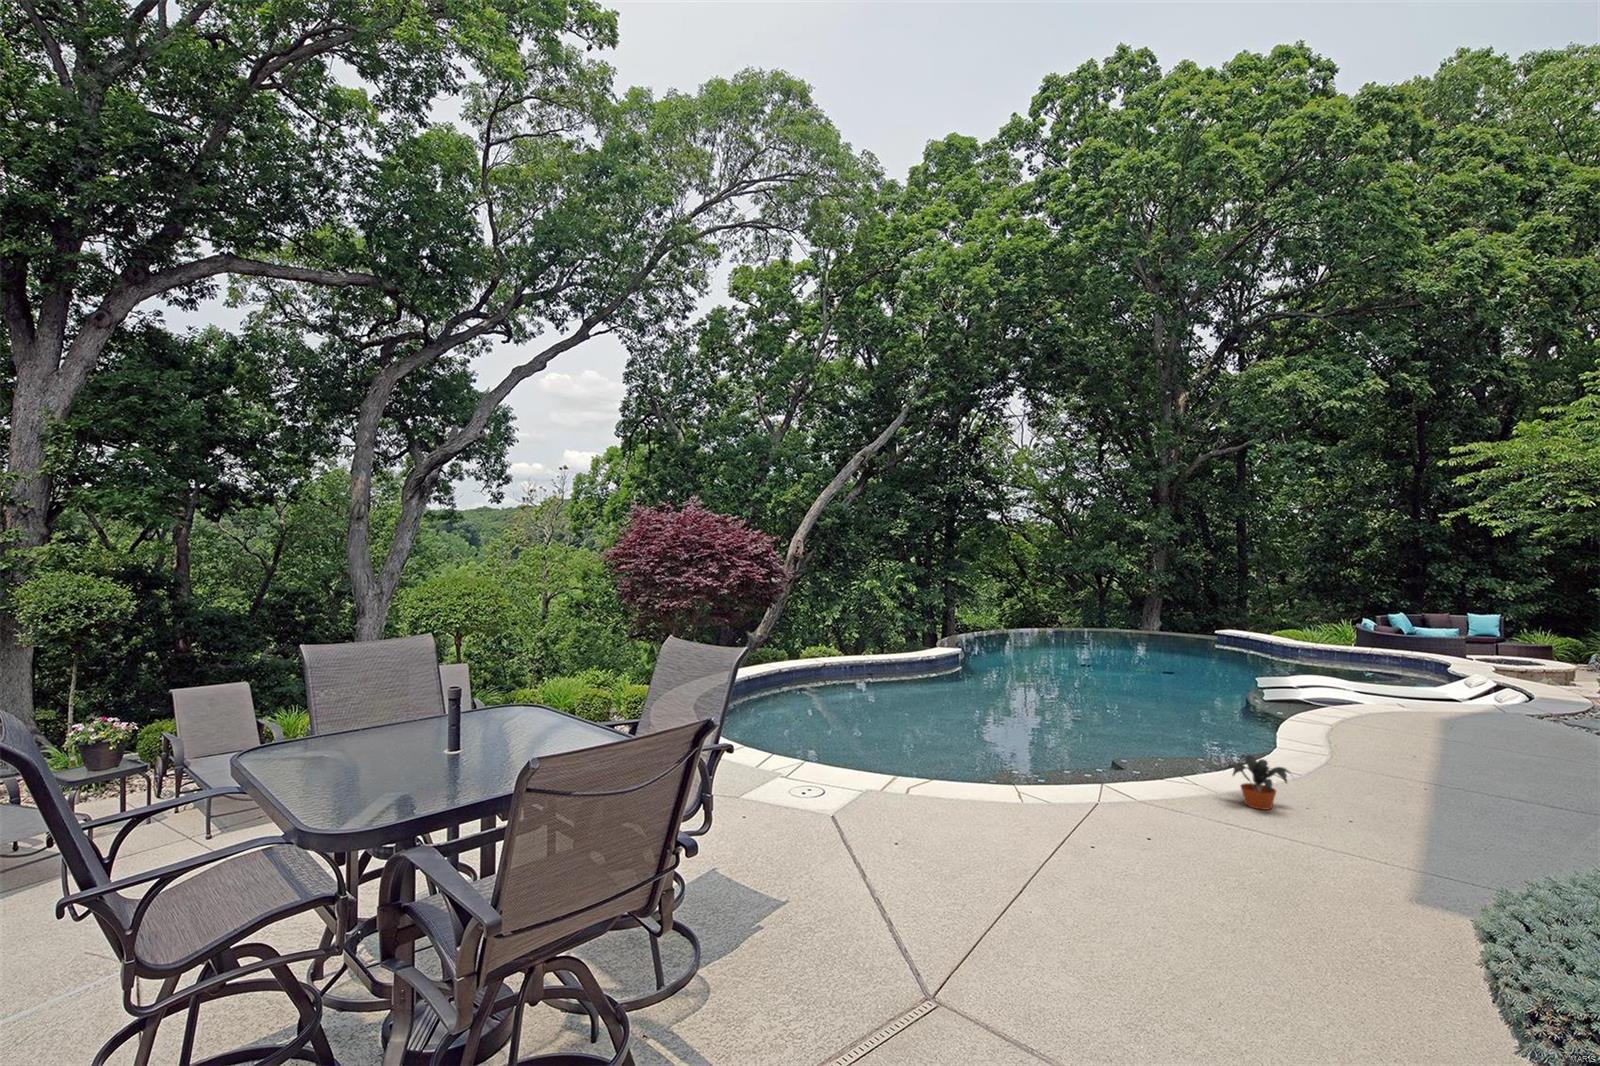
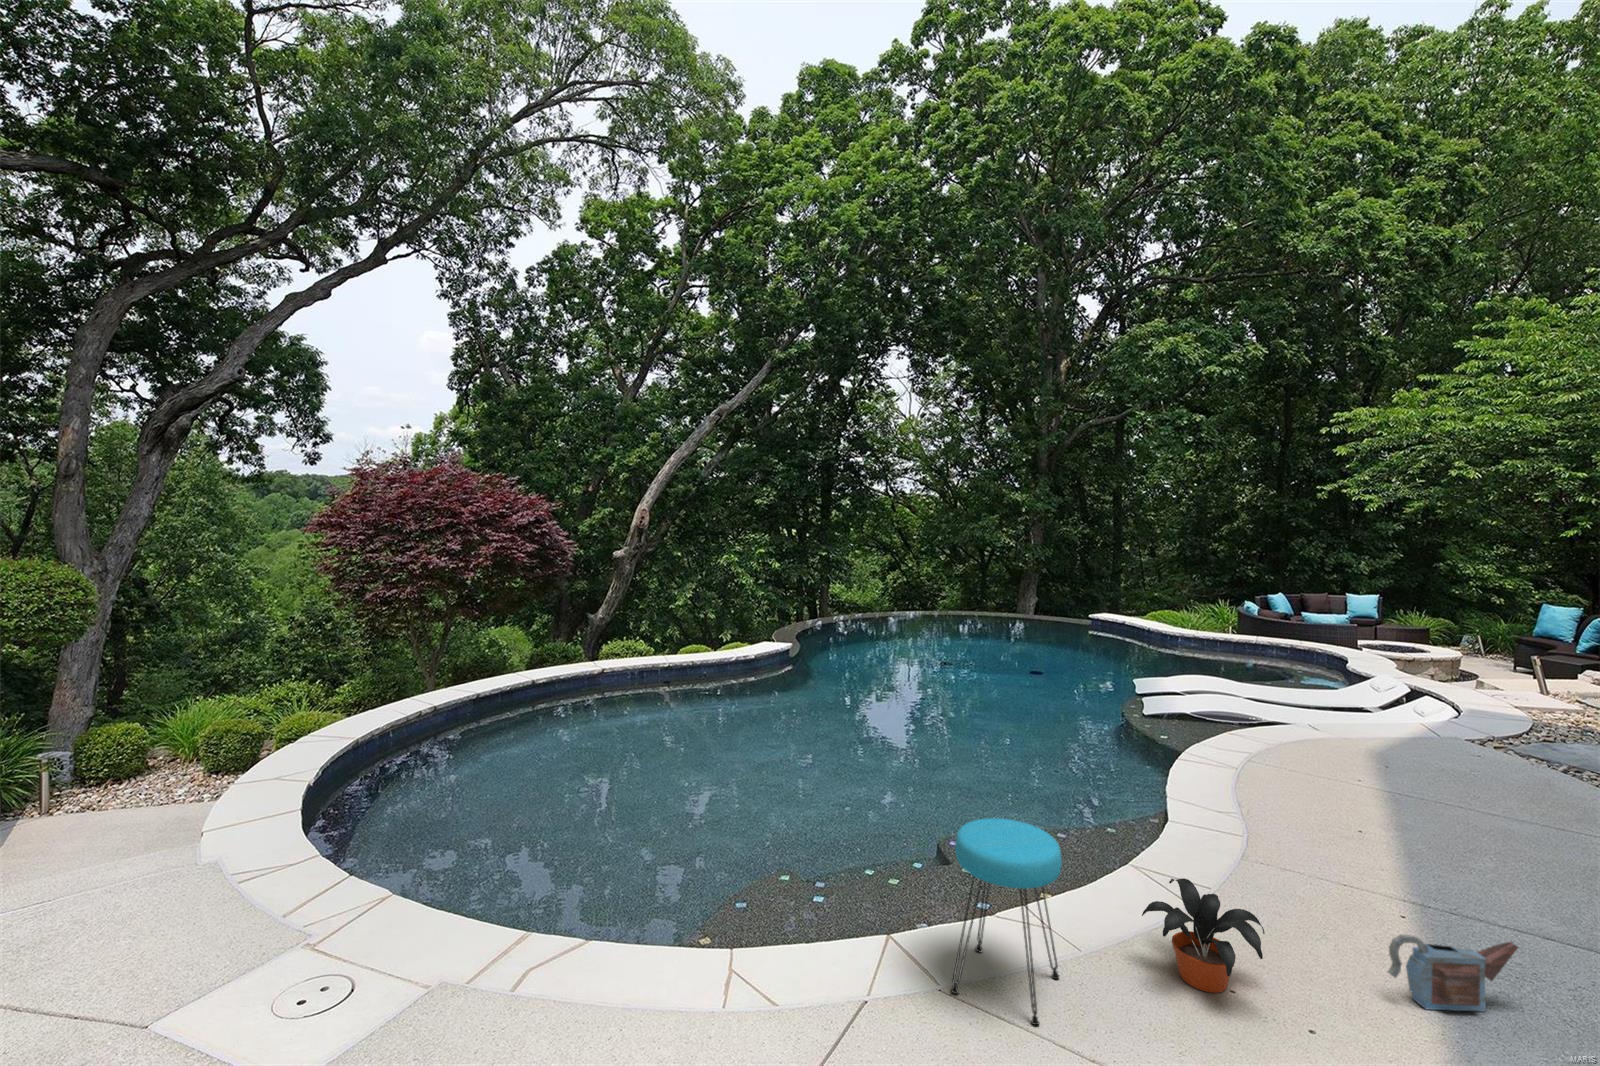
stool: none [1112,717,1174,813] -> present [951,818,1062,1025]
watering can: none [1365,779,1443,821] -> present [1388,934,1518,1012]

